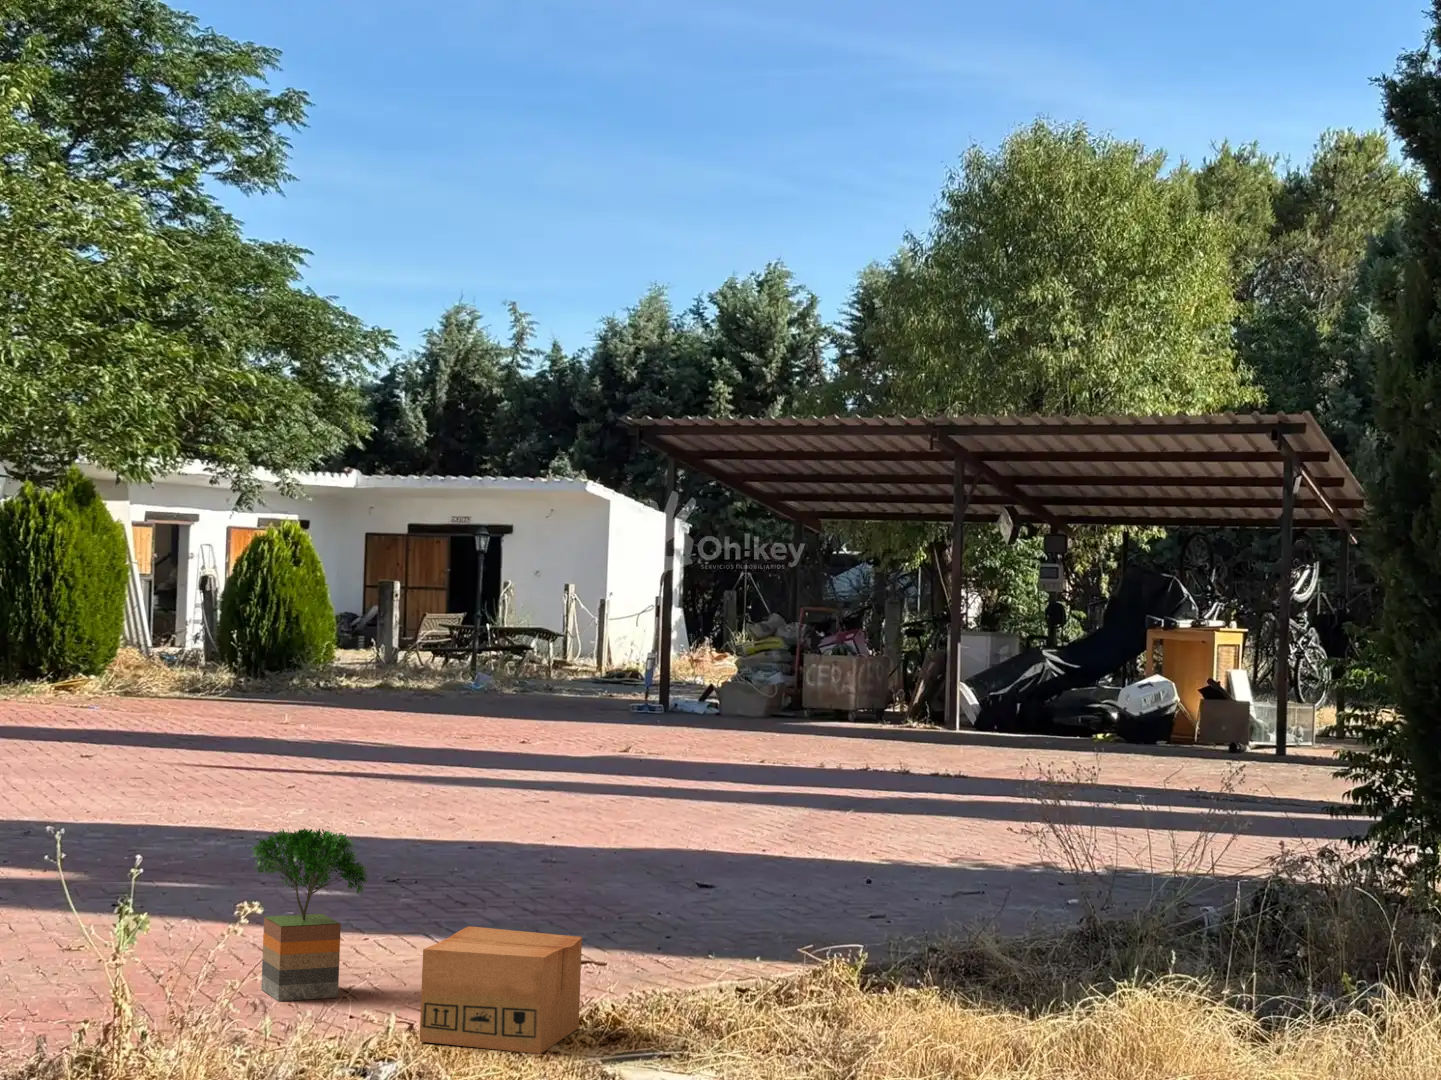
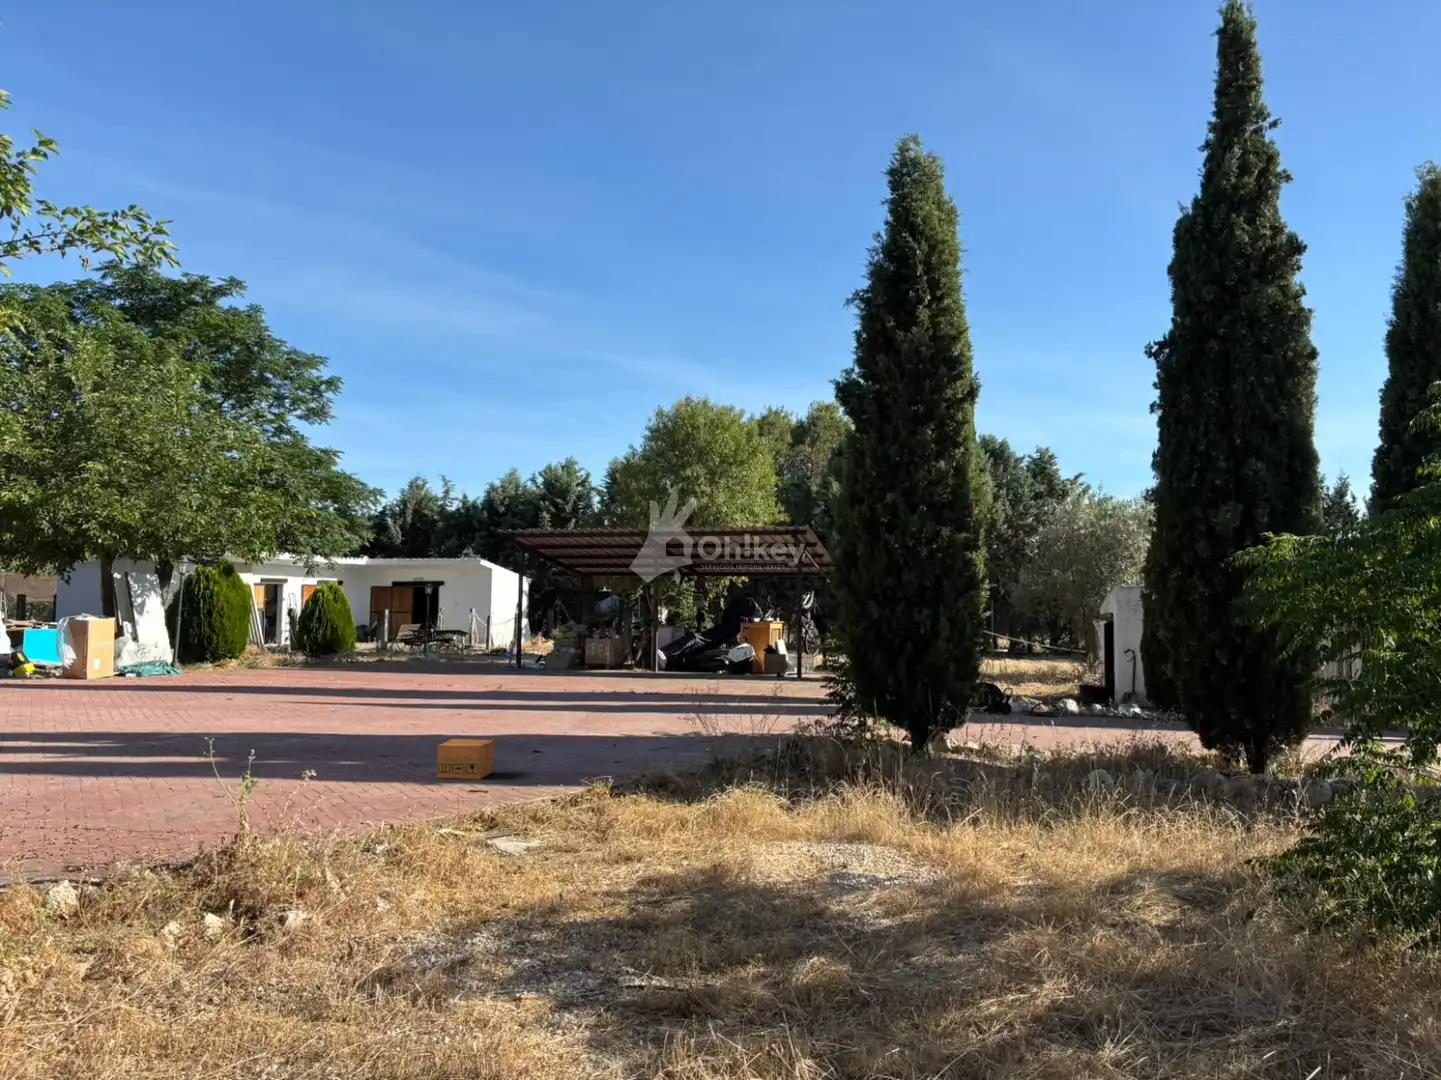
potted tree: present [252,828,368,1001] -> none [370,707,415,770]

